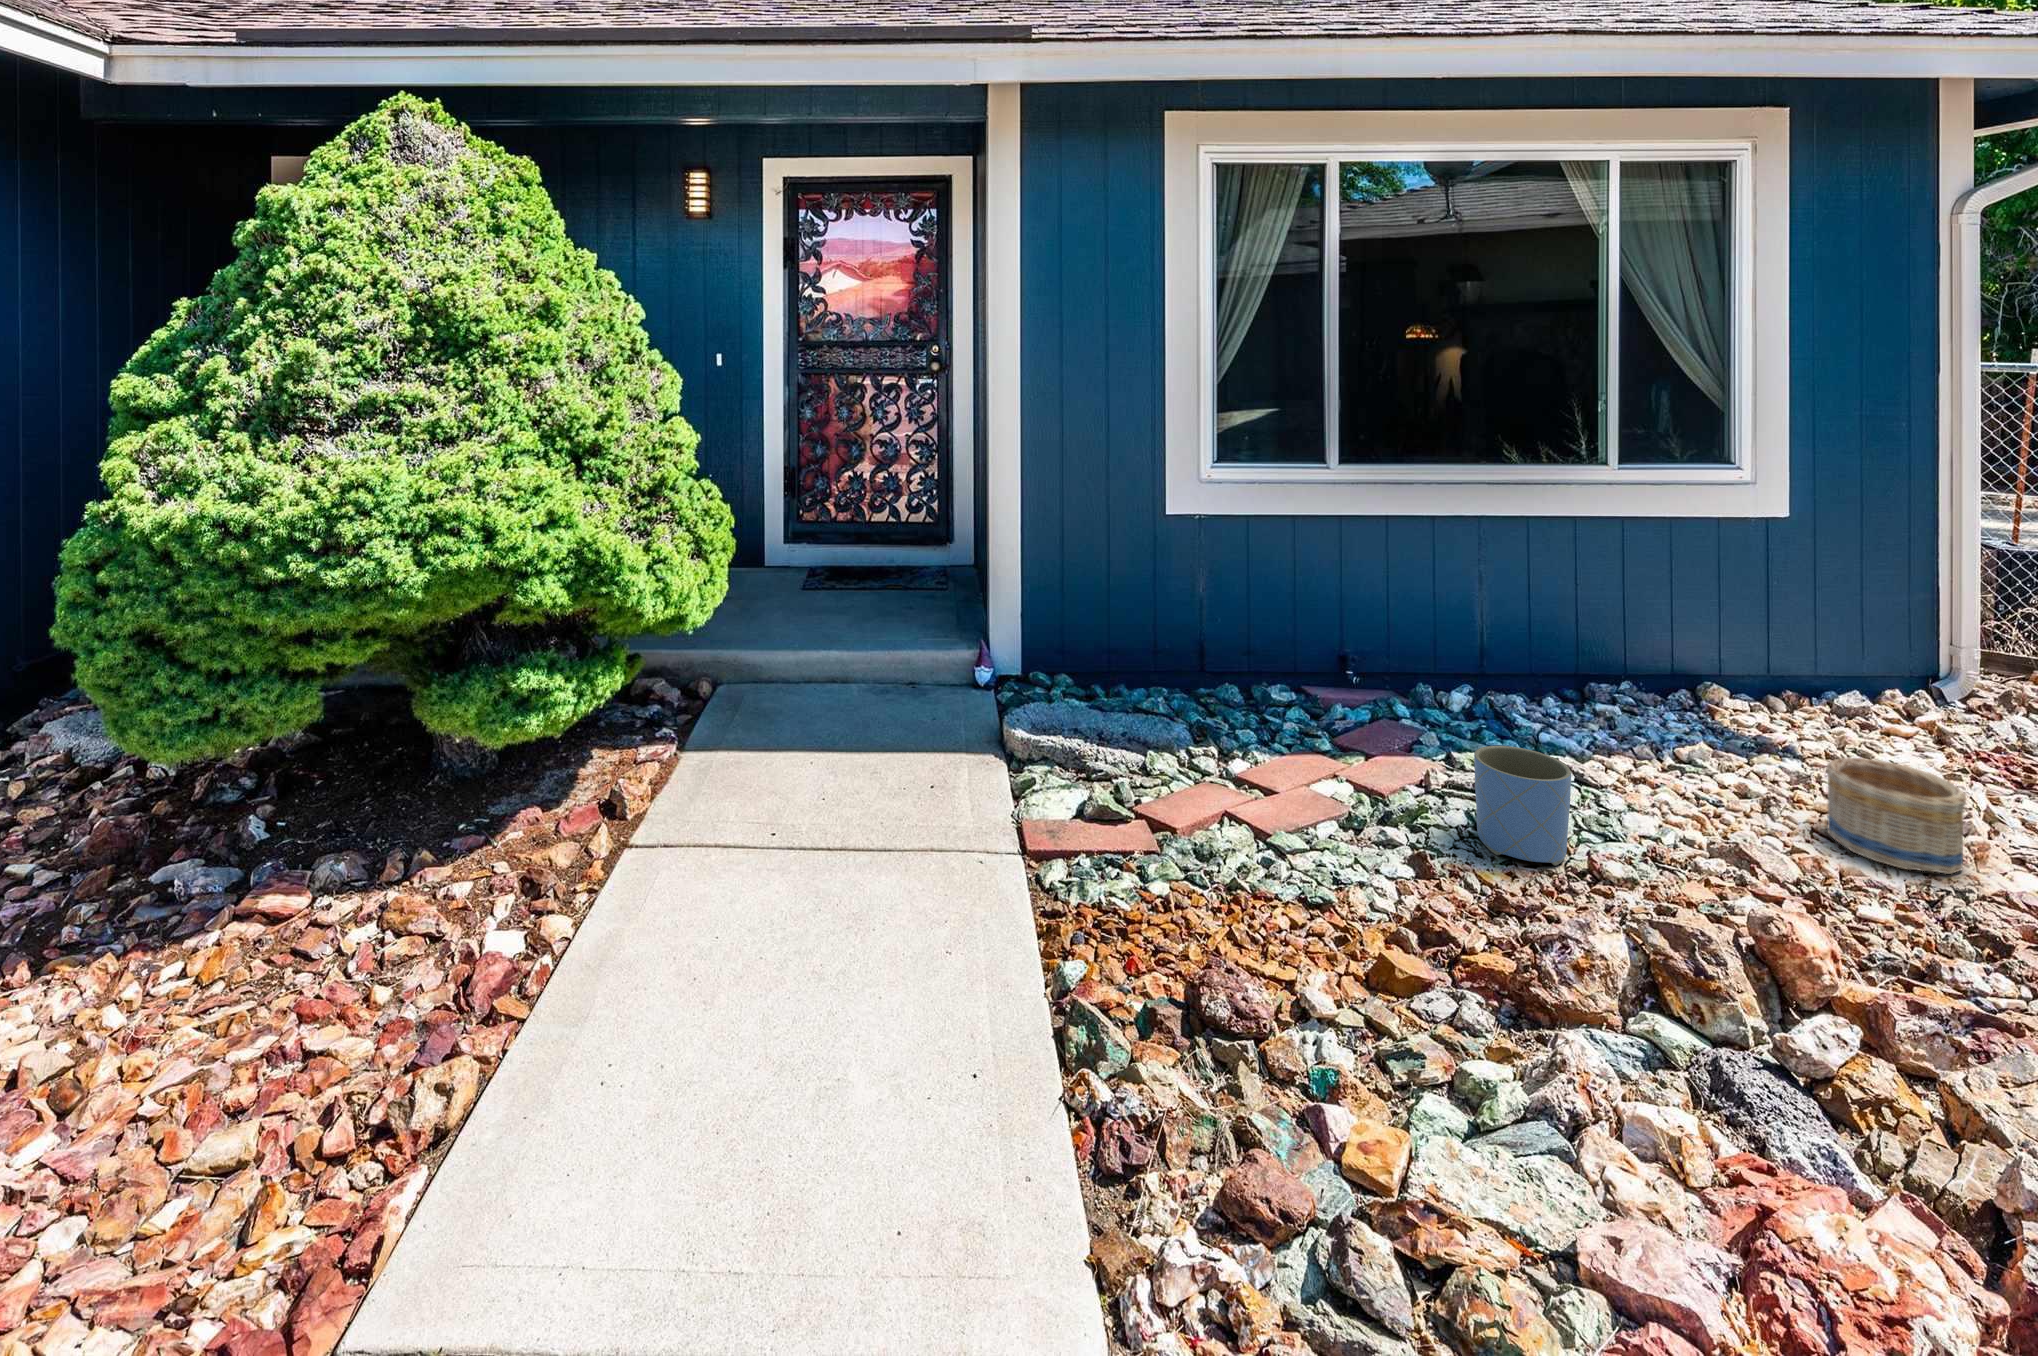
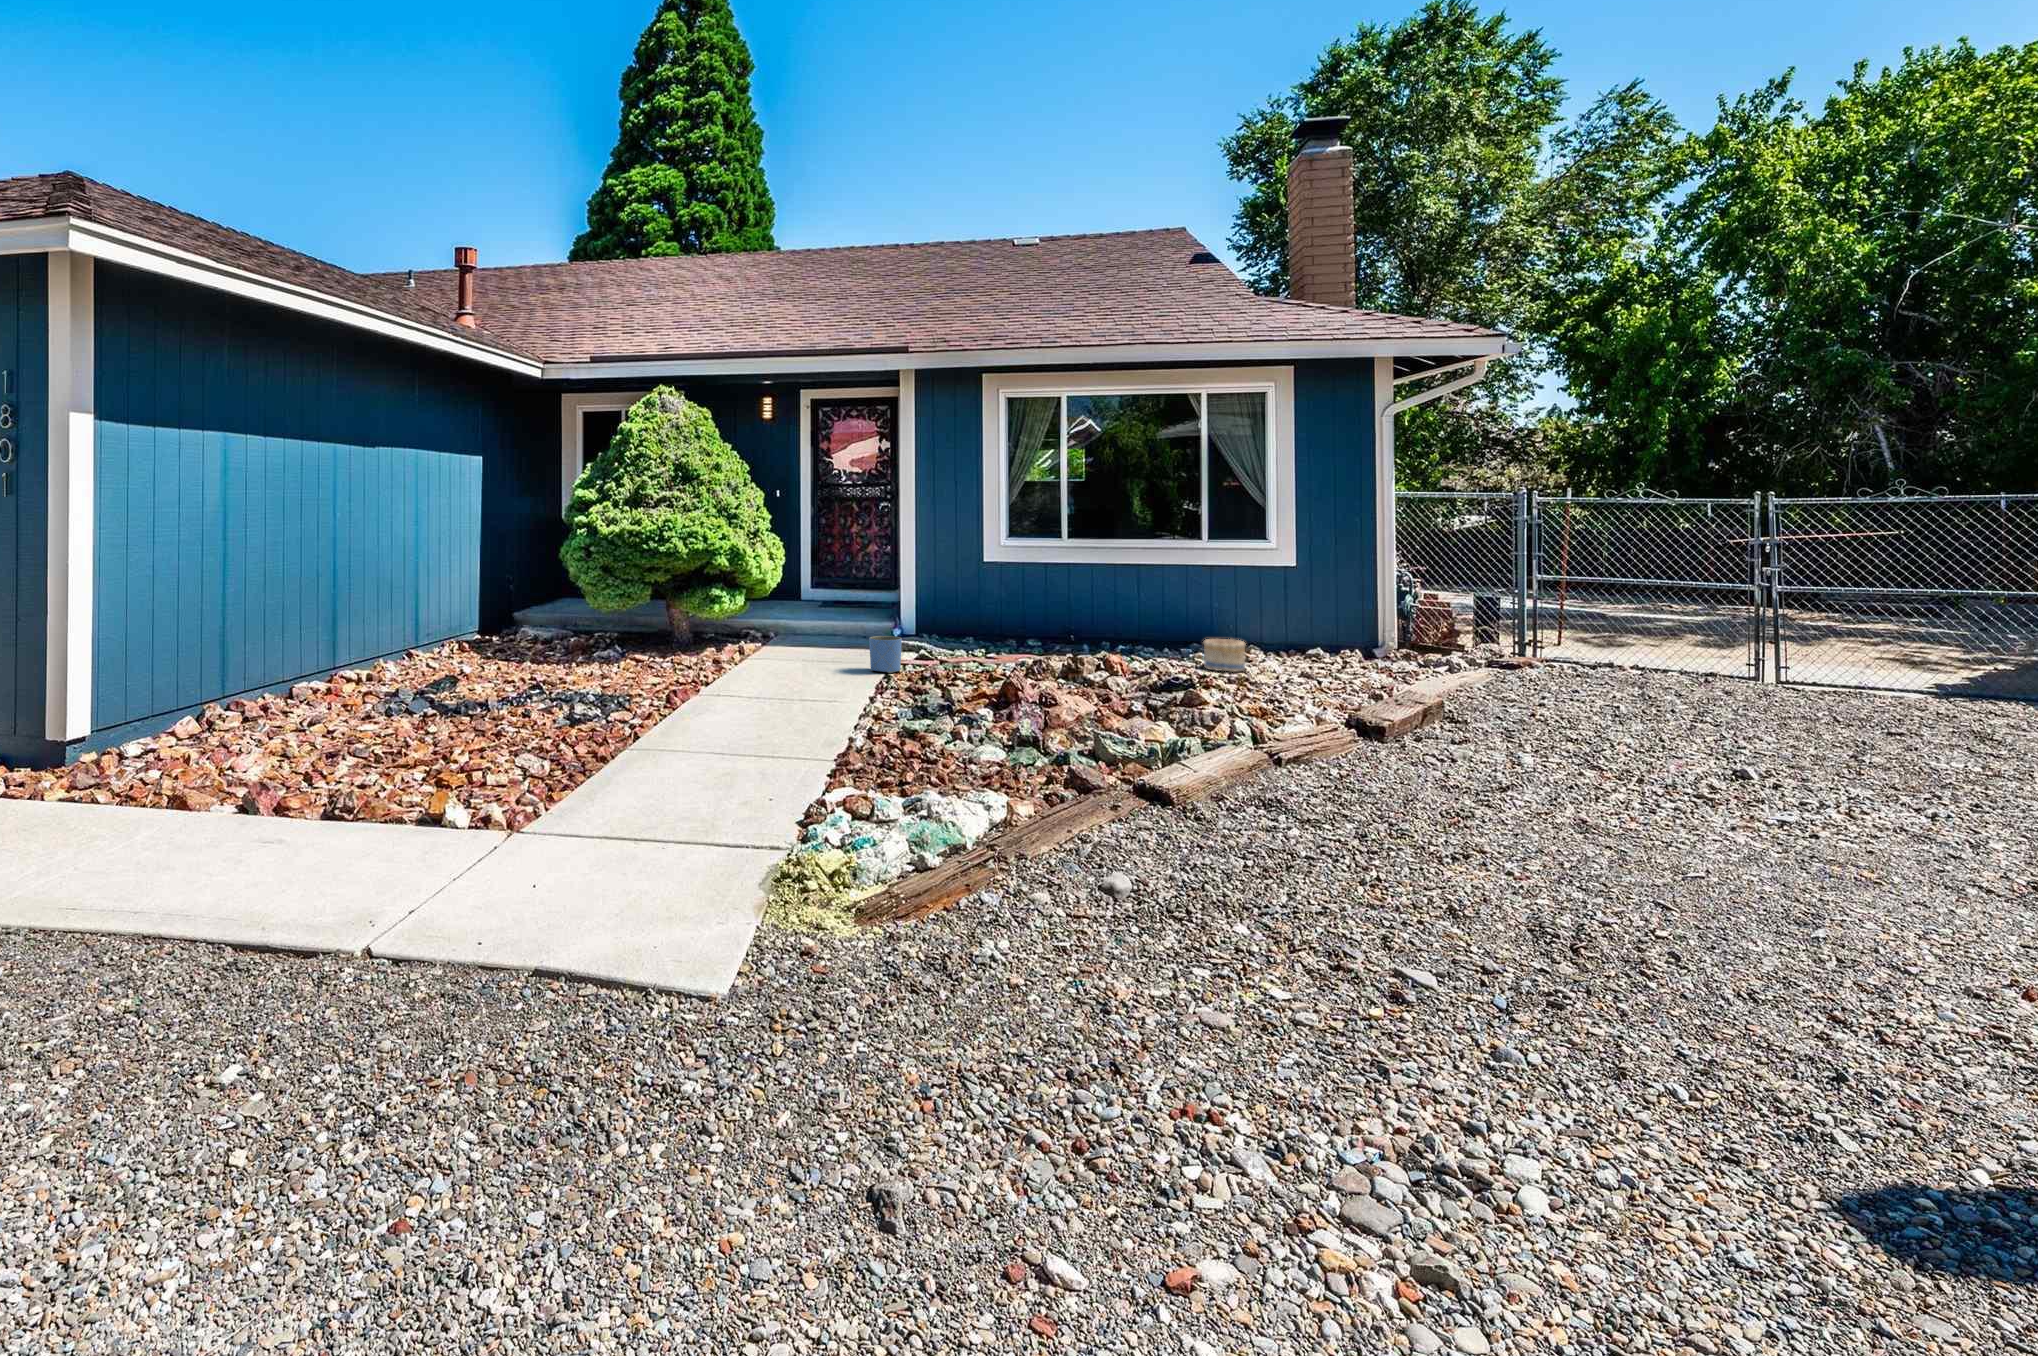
planter: present [1474,746,1571,866] -> present [869,636,902,673]

